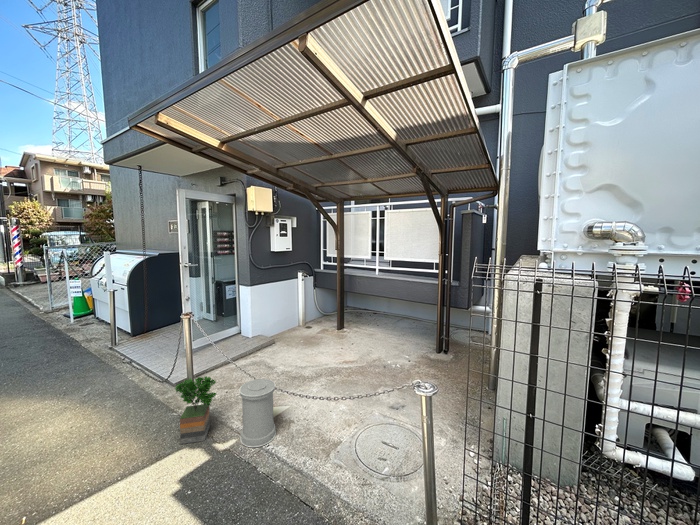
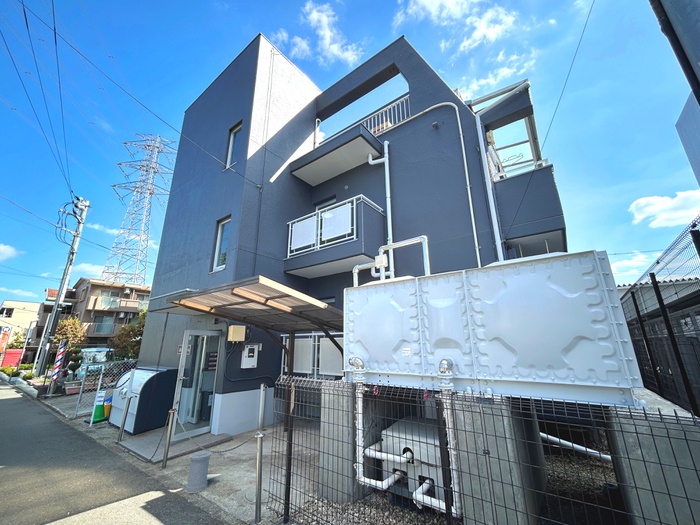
potted tree: present [175,376,216,444] -> none [151,448,180,491]

